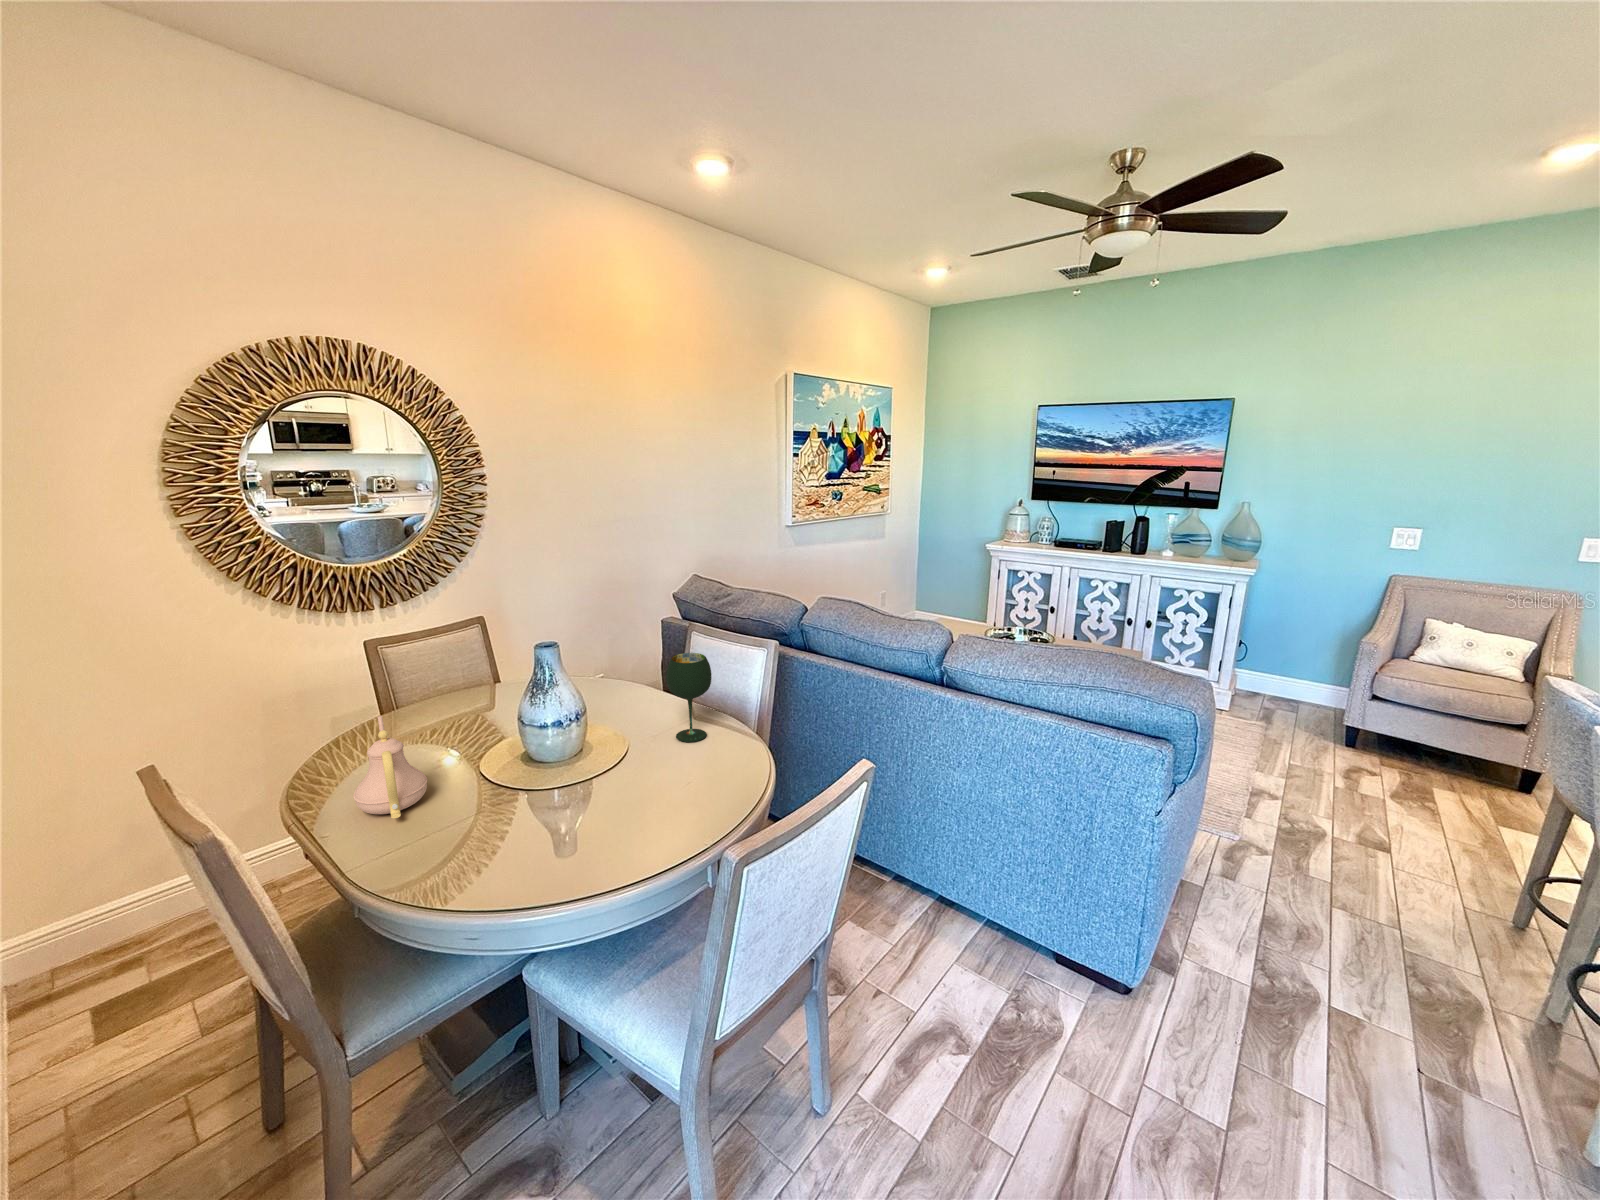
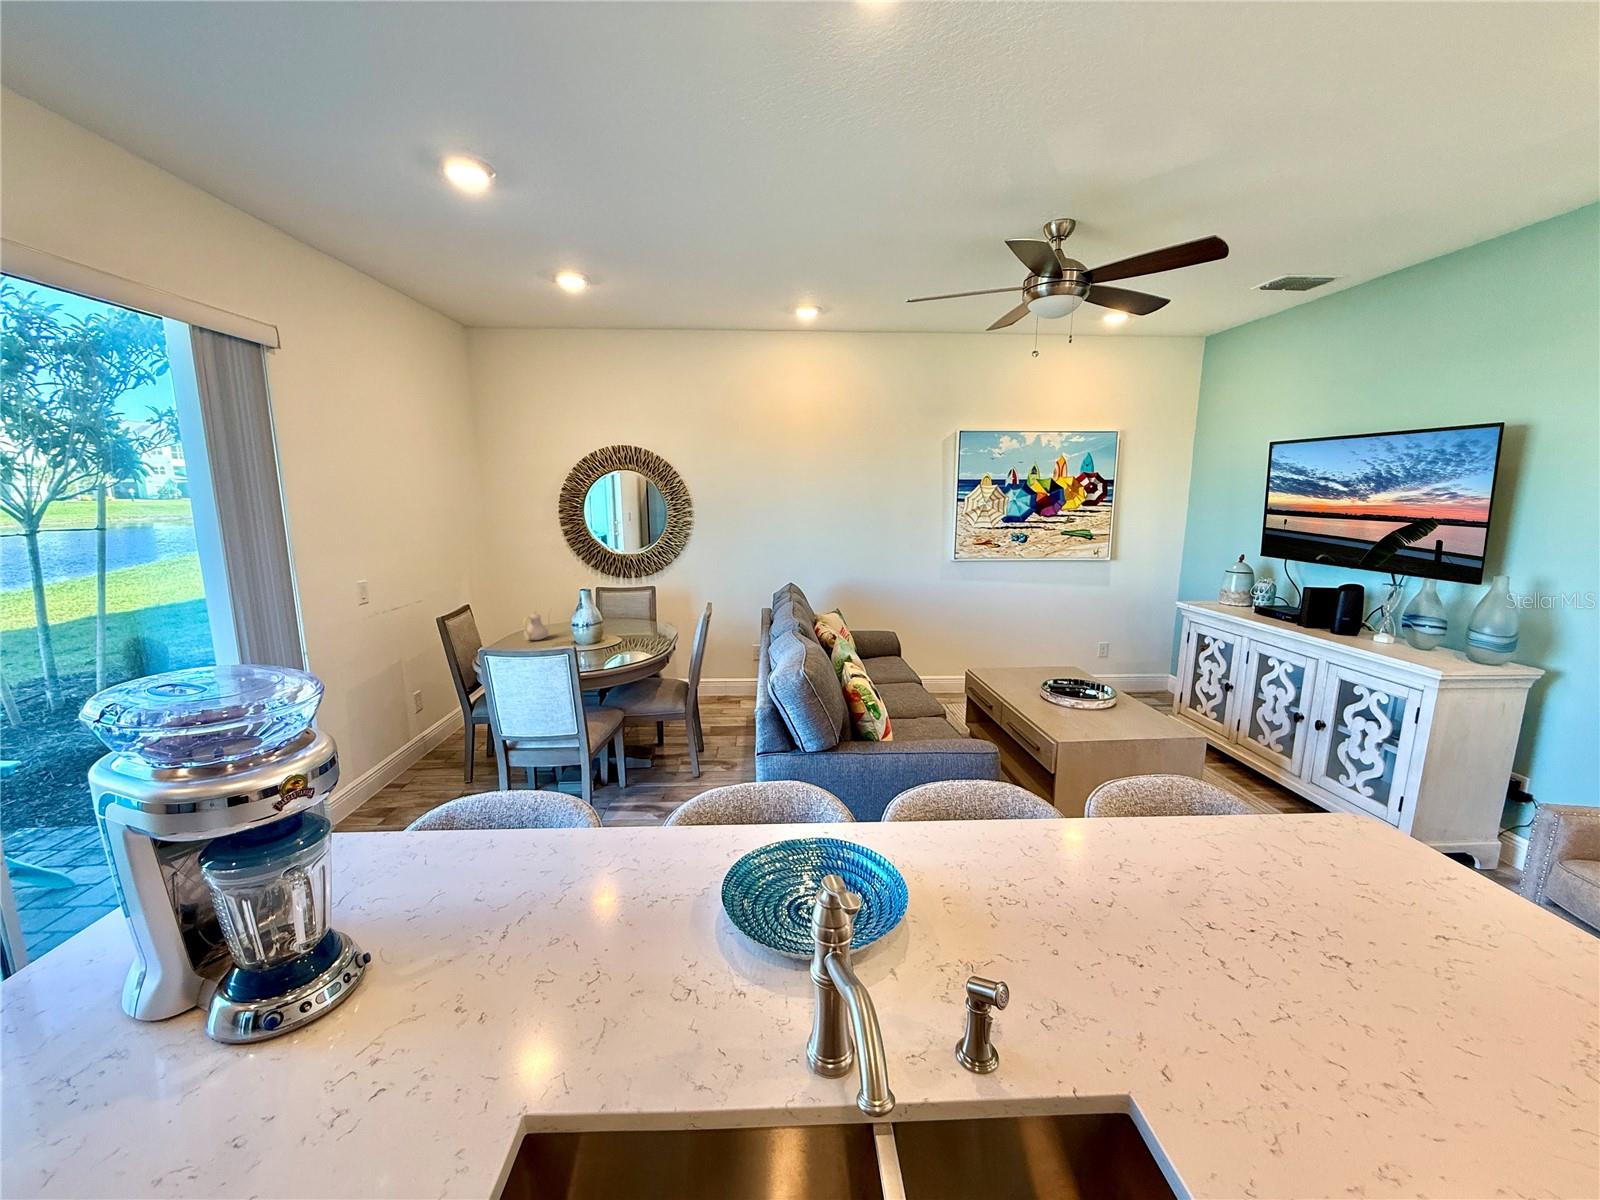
wine glass: present [666,653,712,742] -> none [626,607,649,649]

